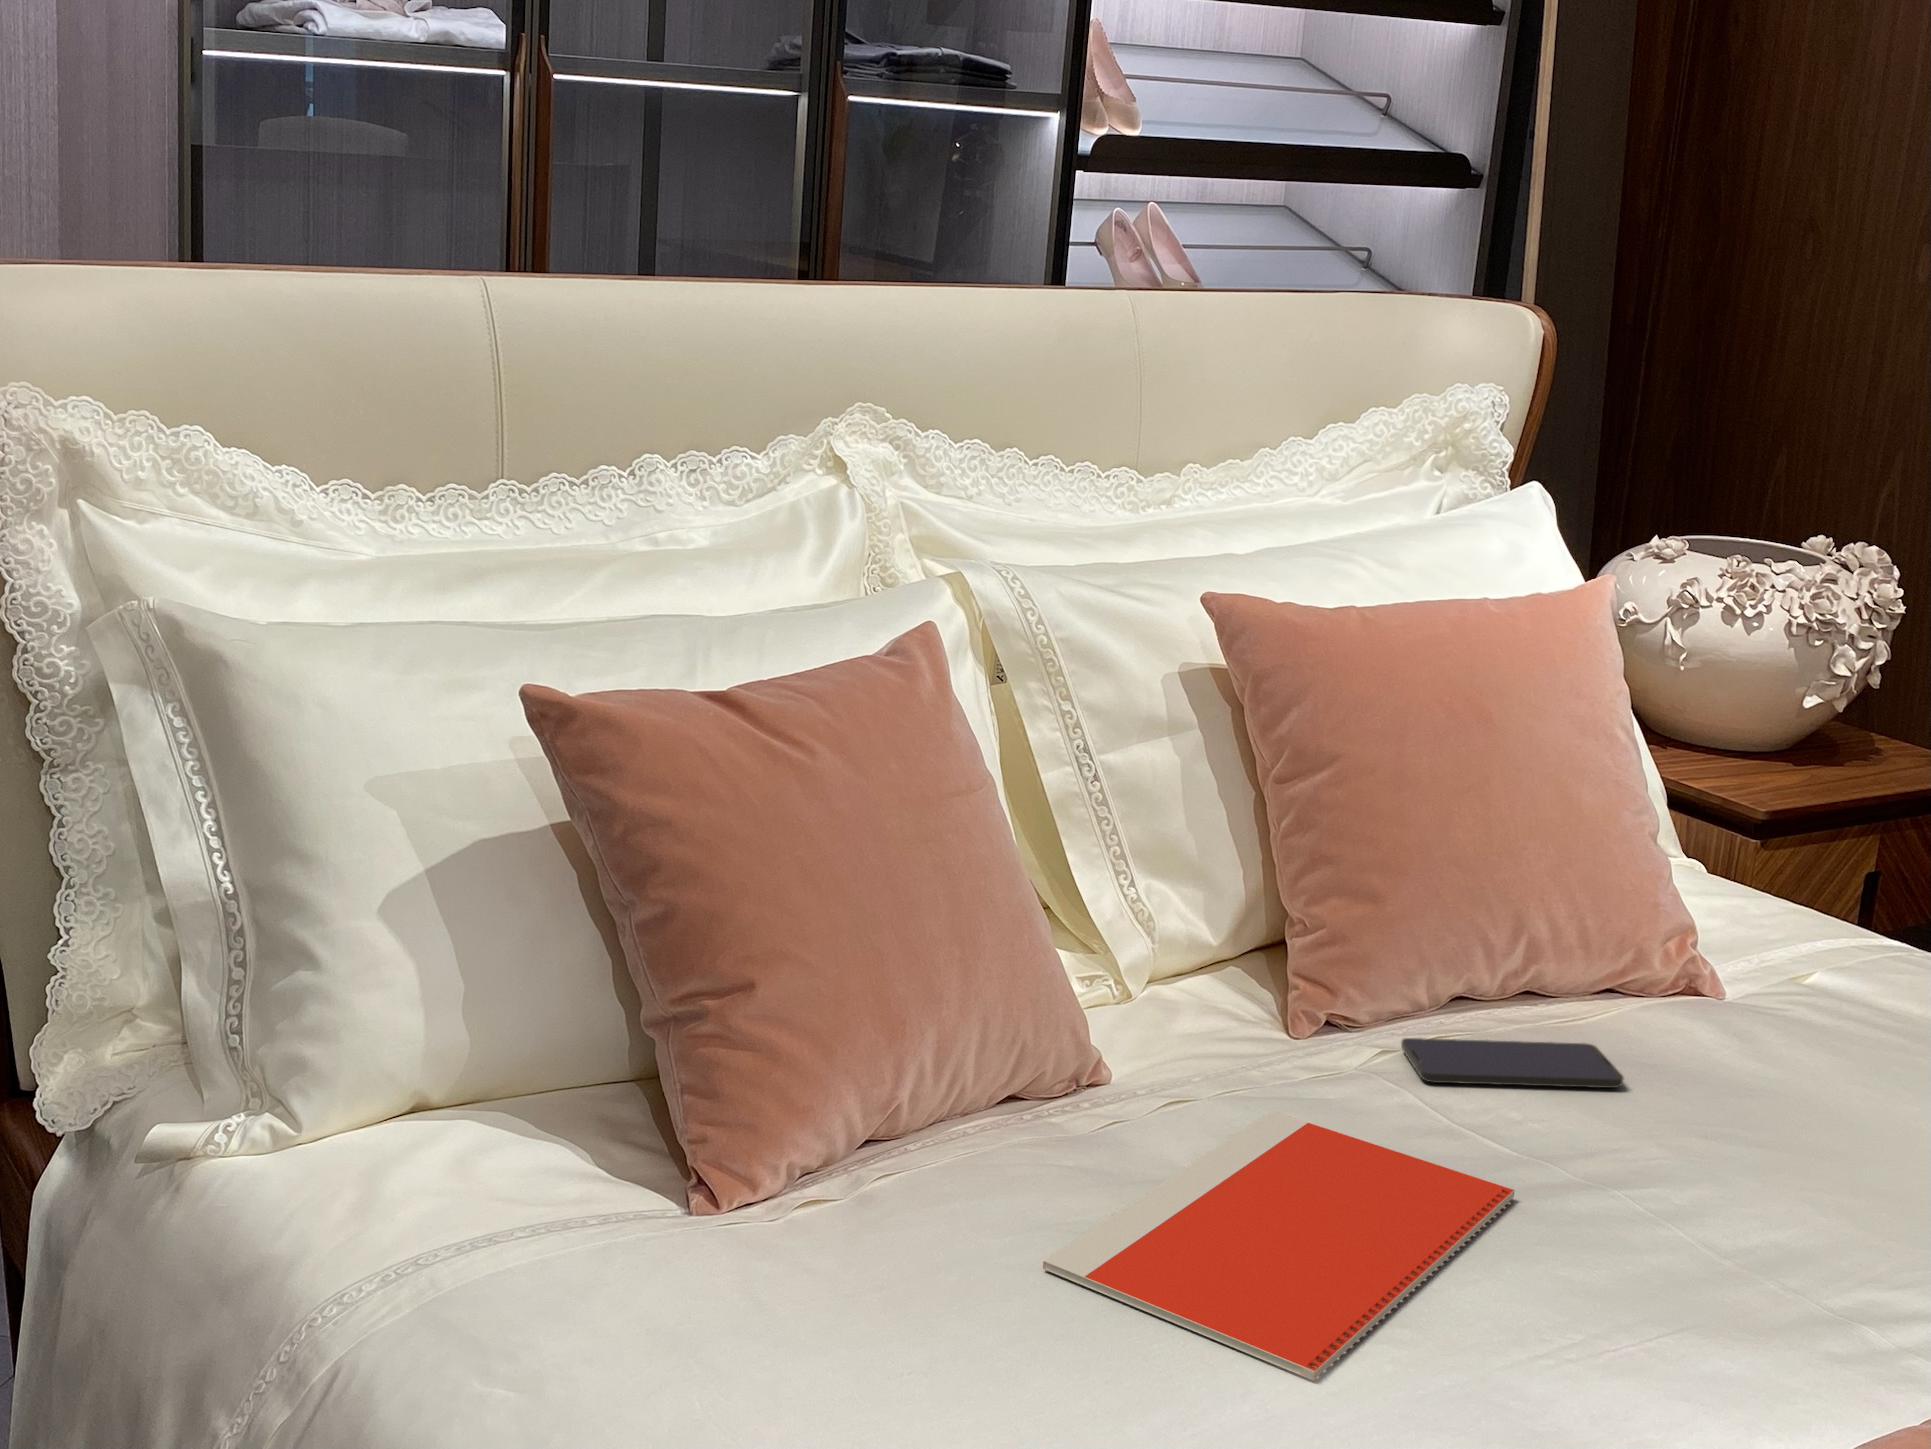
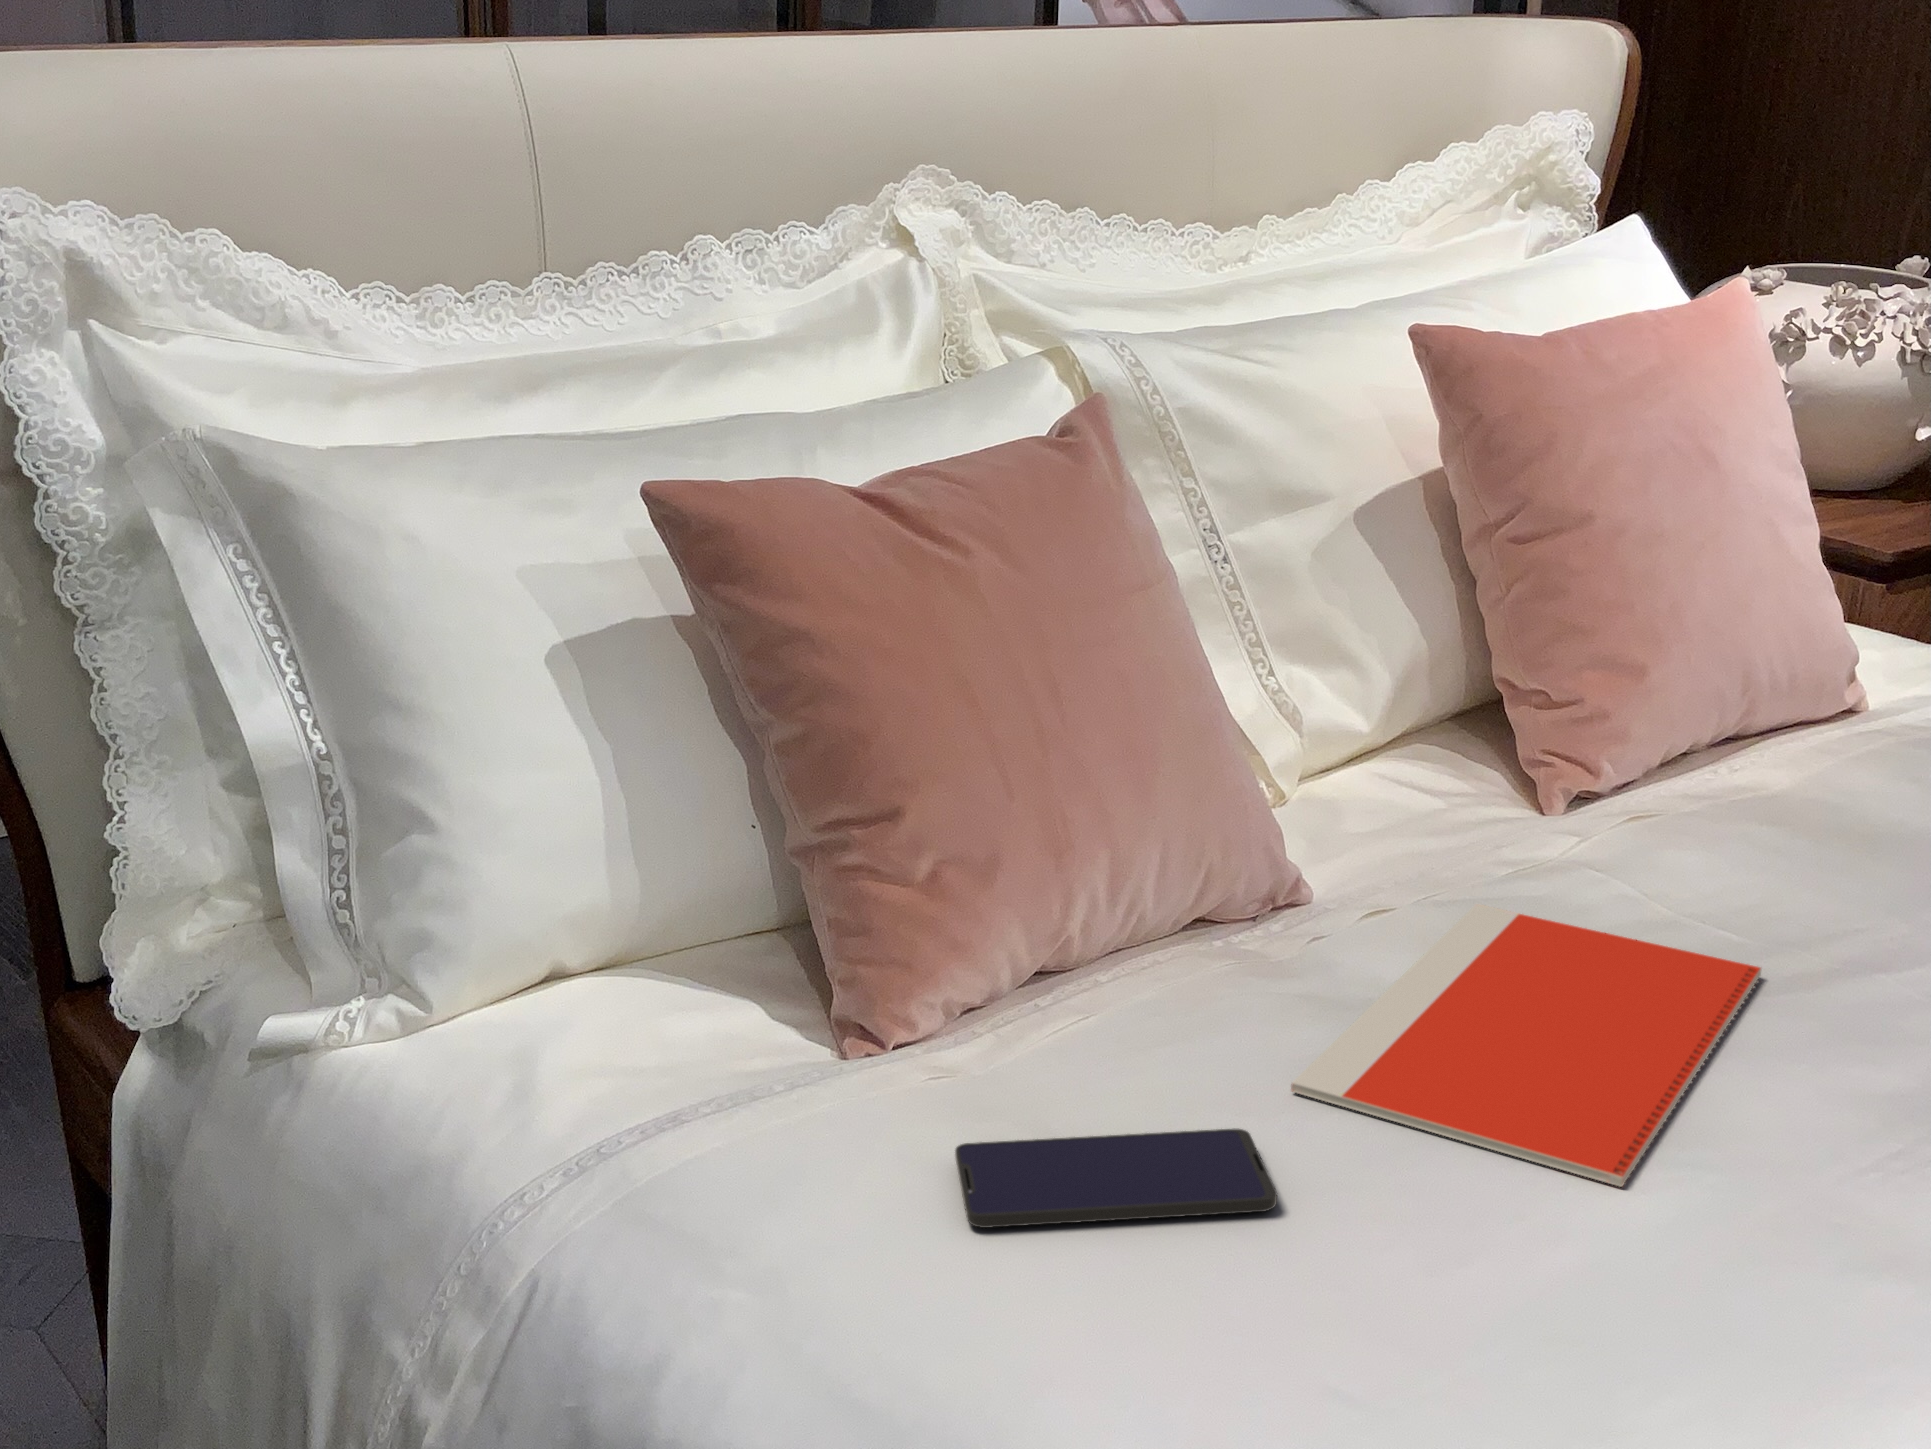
smartphone: present [1401,1038,1623,1088] -> present [955,1129,1277,1228]

